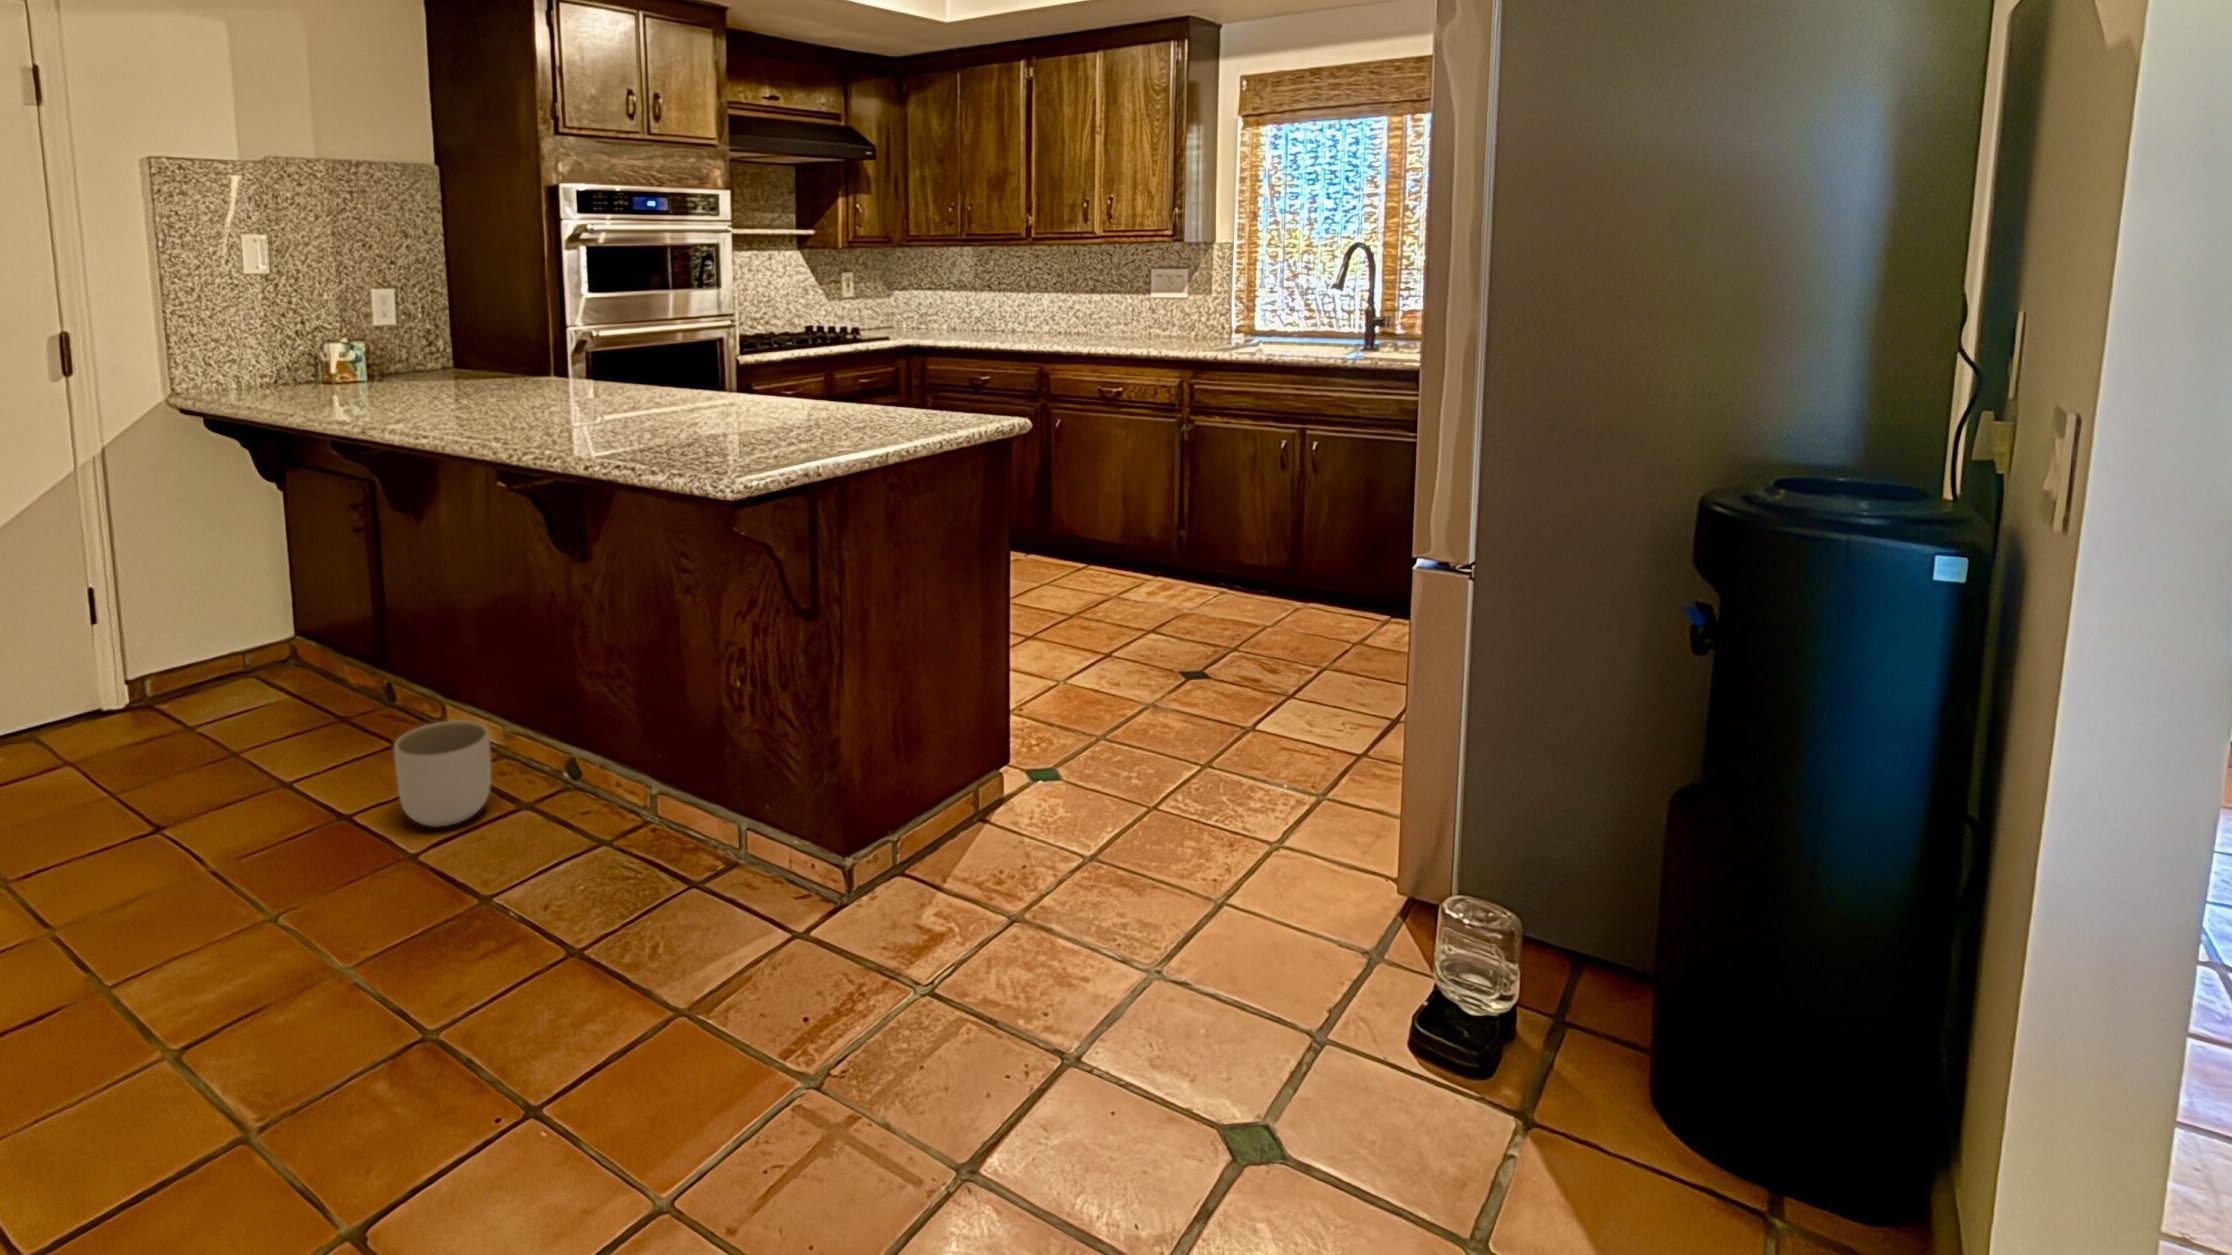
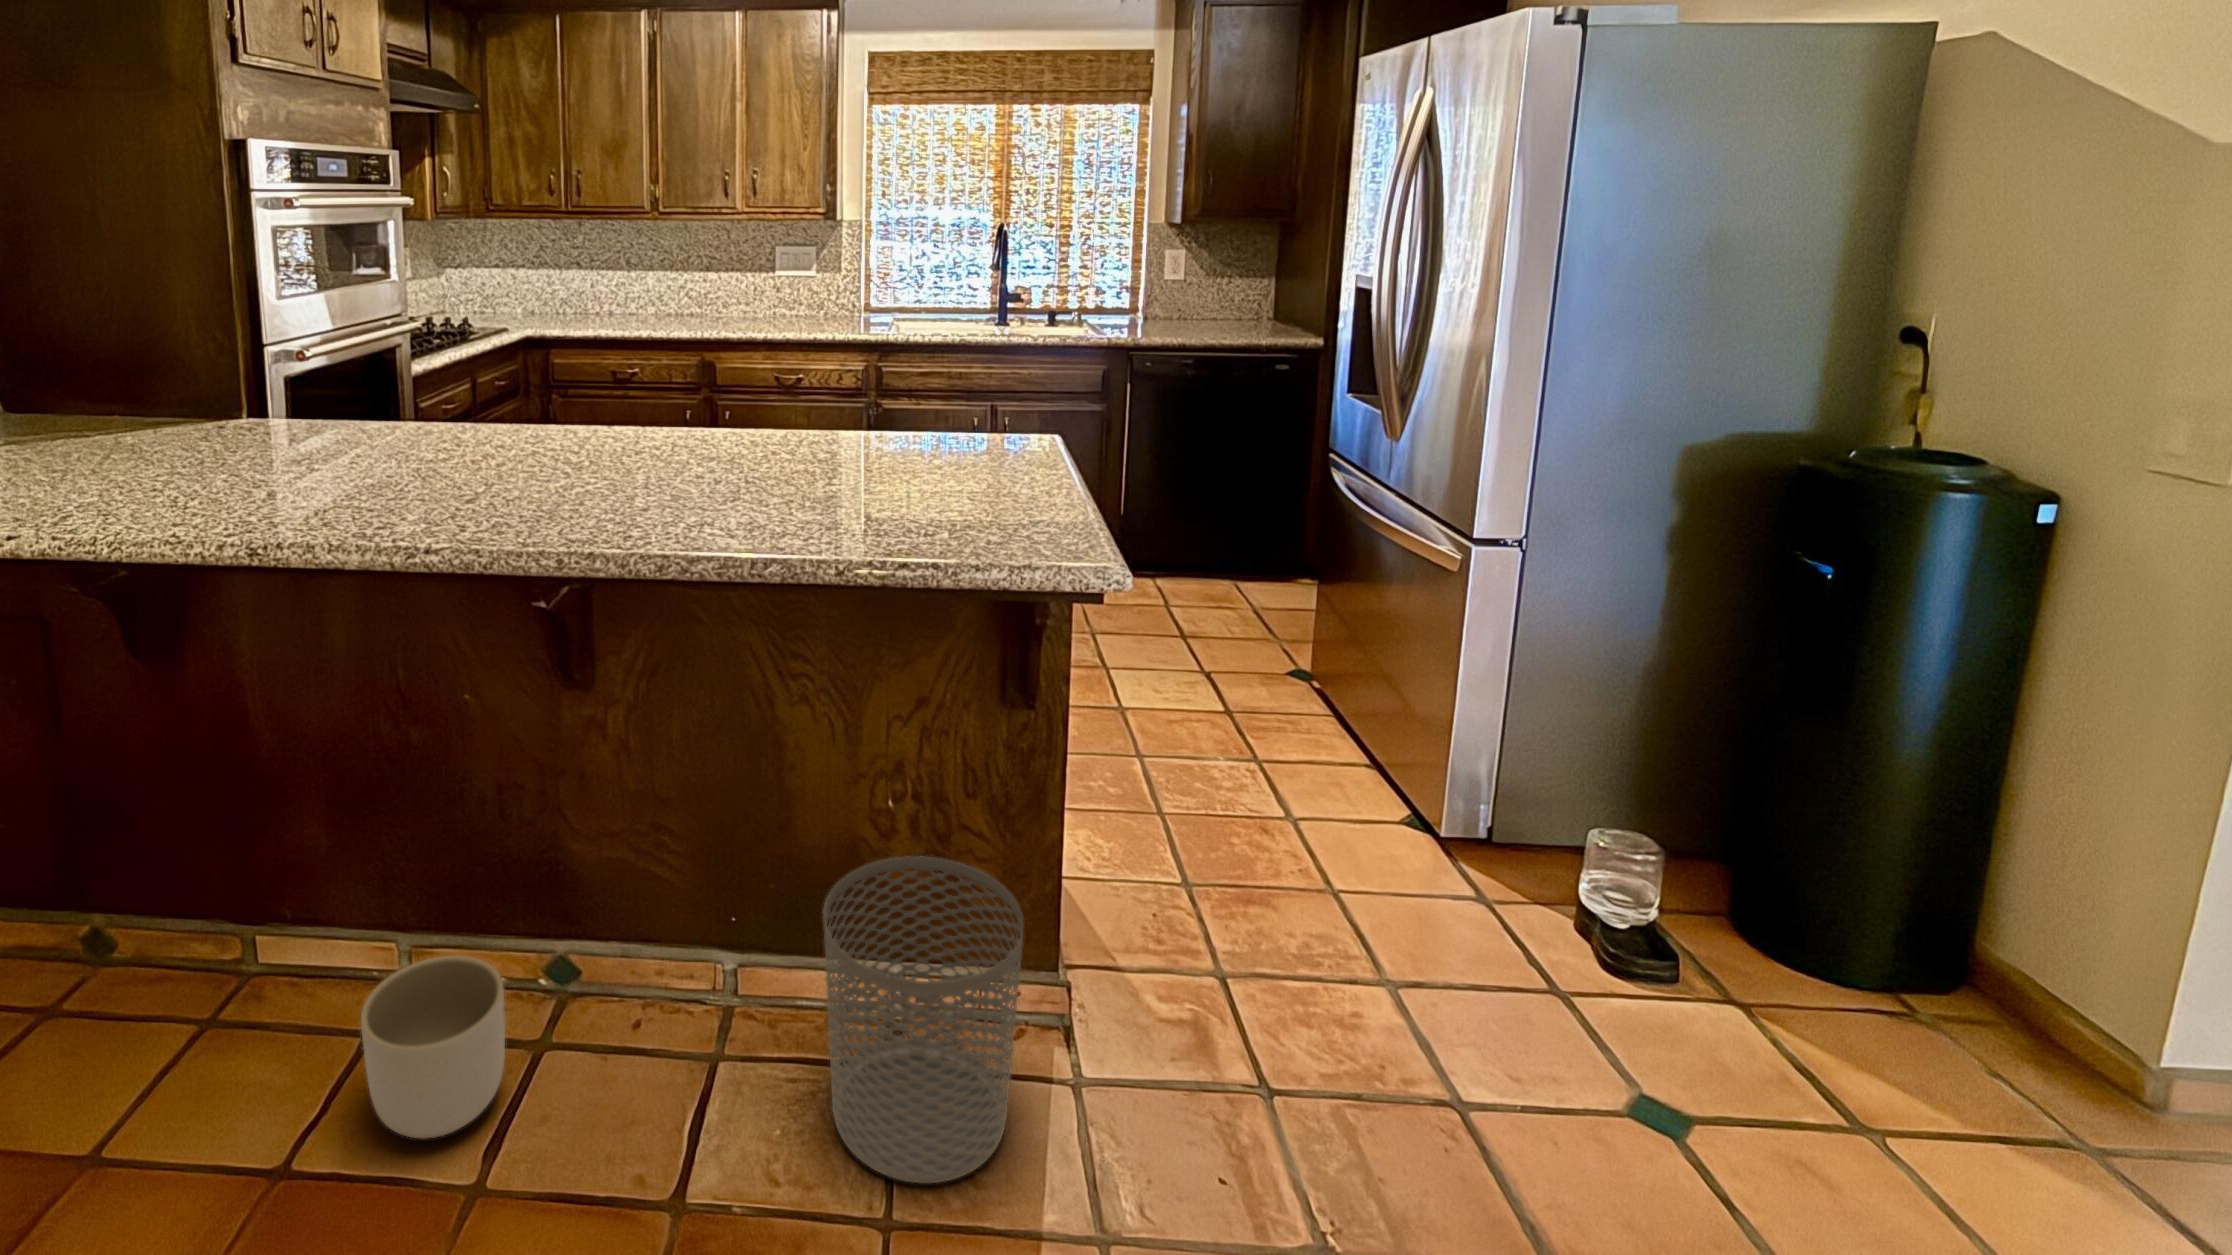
waste bin: none [588,713,745,948] -> present [823,856,1023,1183]

